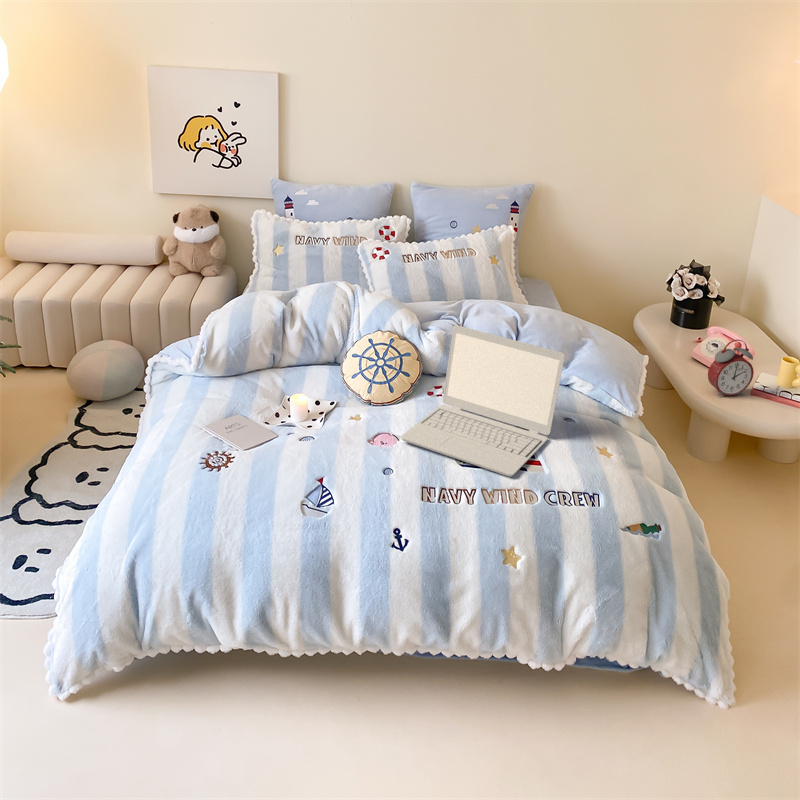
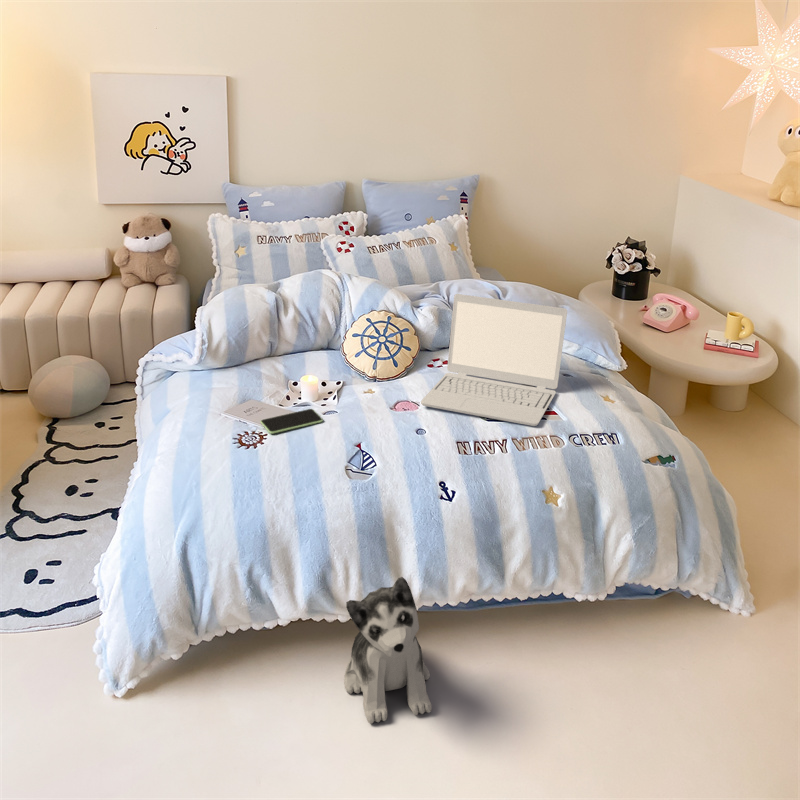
alarm clock: present [708,340,754,396] -> none [665,299,705,353]
smartphone: none [235,433,298,457] -> present [260,409,323,434]
plush toy: none [269,627,363,767] -> present [344,577,431,724]

